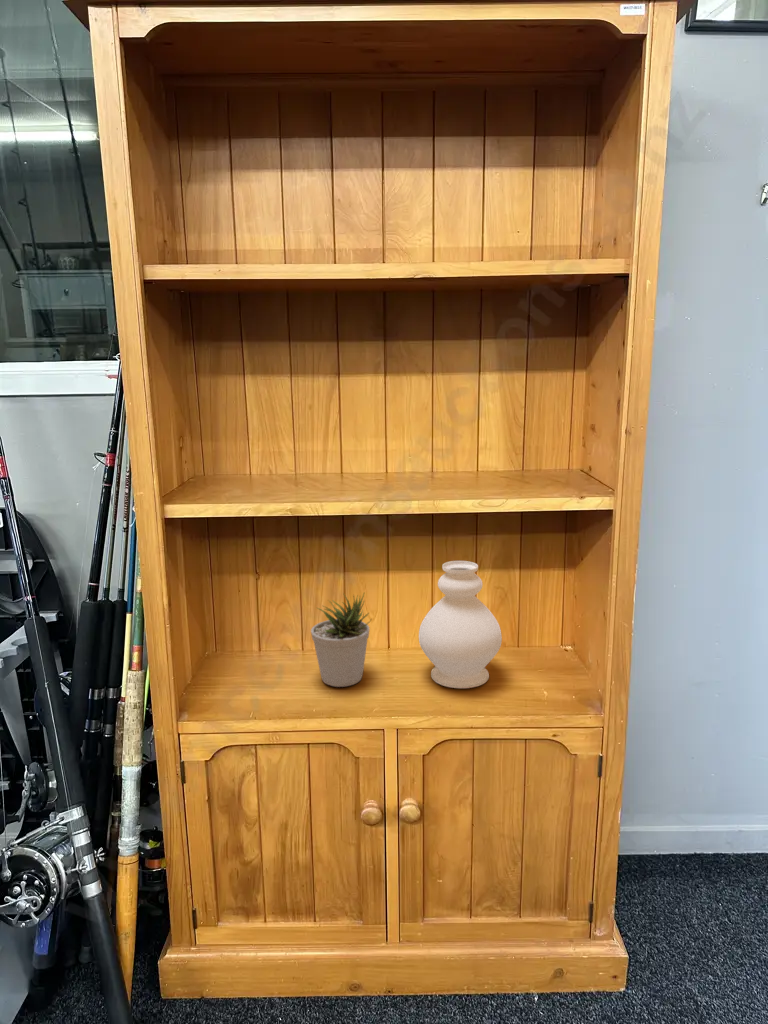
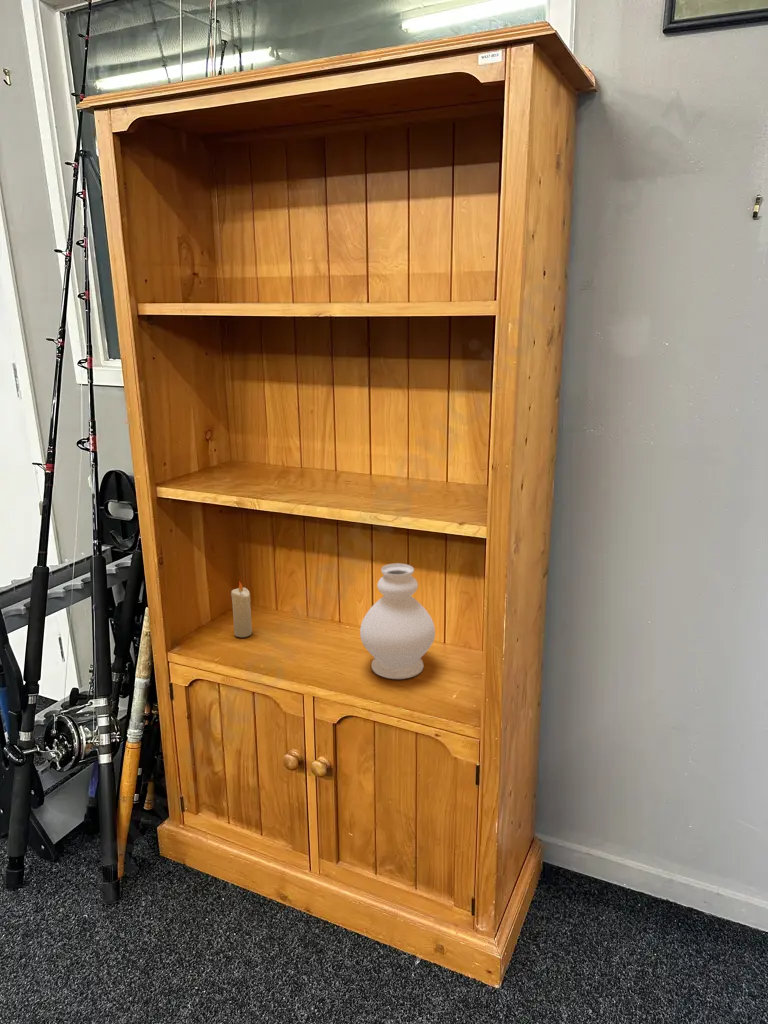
potted plant: present [311,595,369,687] -> none [278,575,329,654]
candle: none [240,616,266,685] -> present [231,582,252,637]

